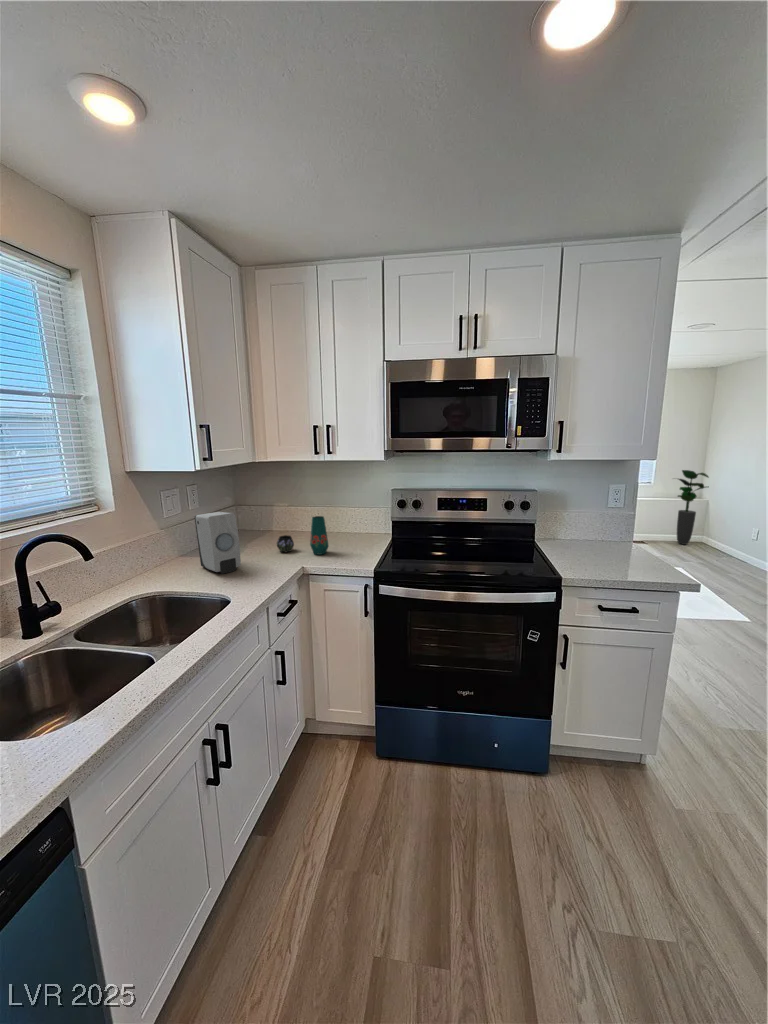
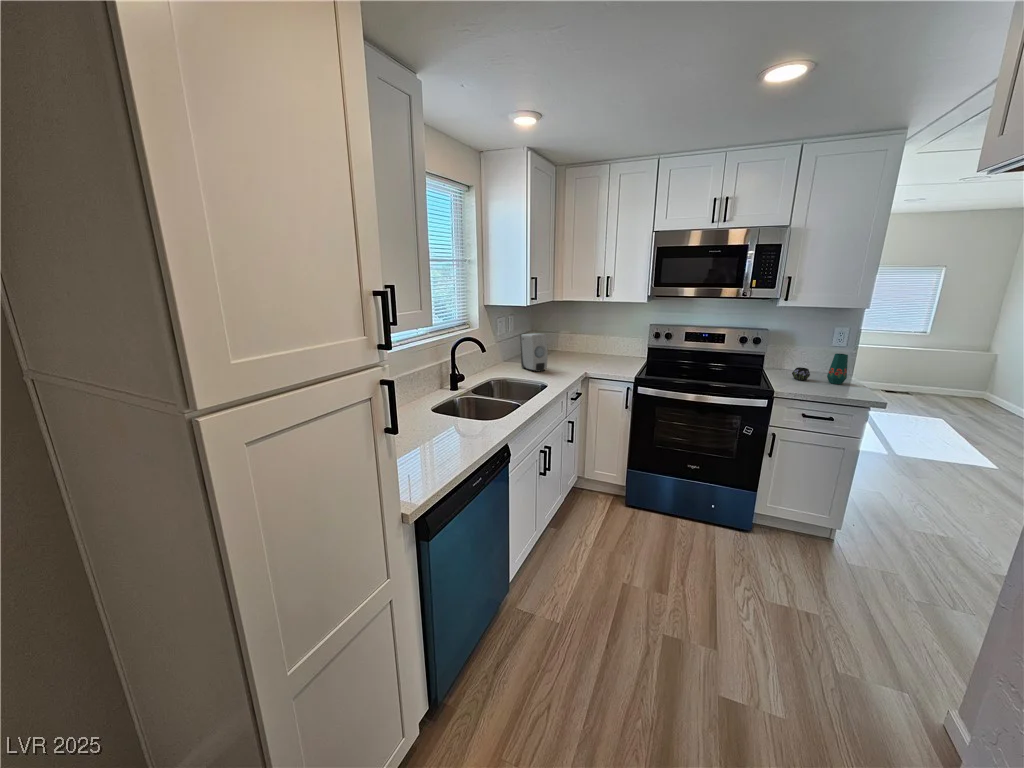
potted plant: present [677,470,709,545] -> none [948,325,997,404]
vase: present [277,516,328,555] -> present [792,353,848,384]

